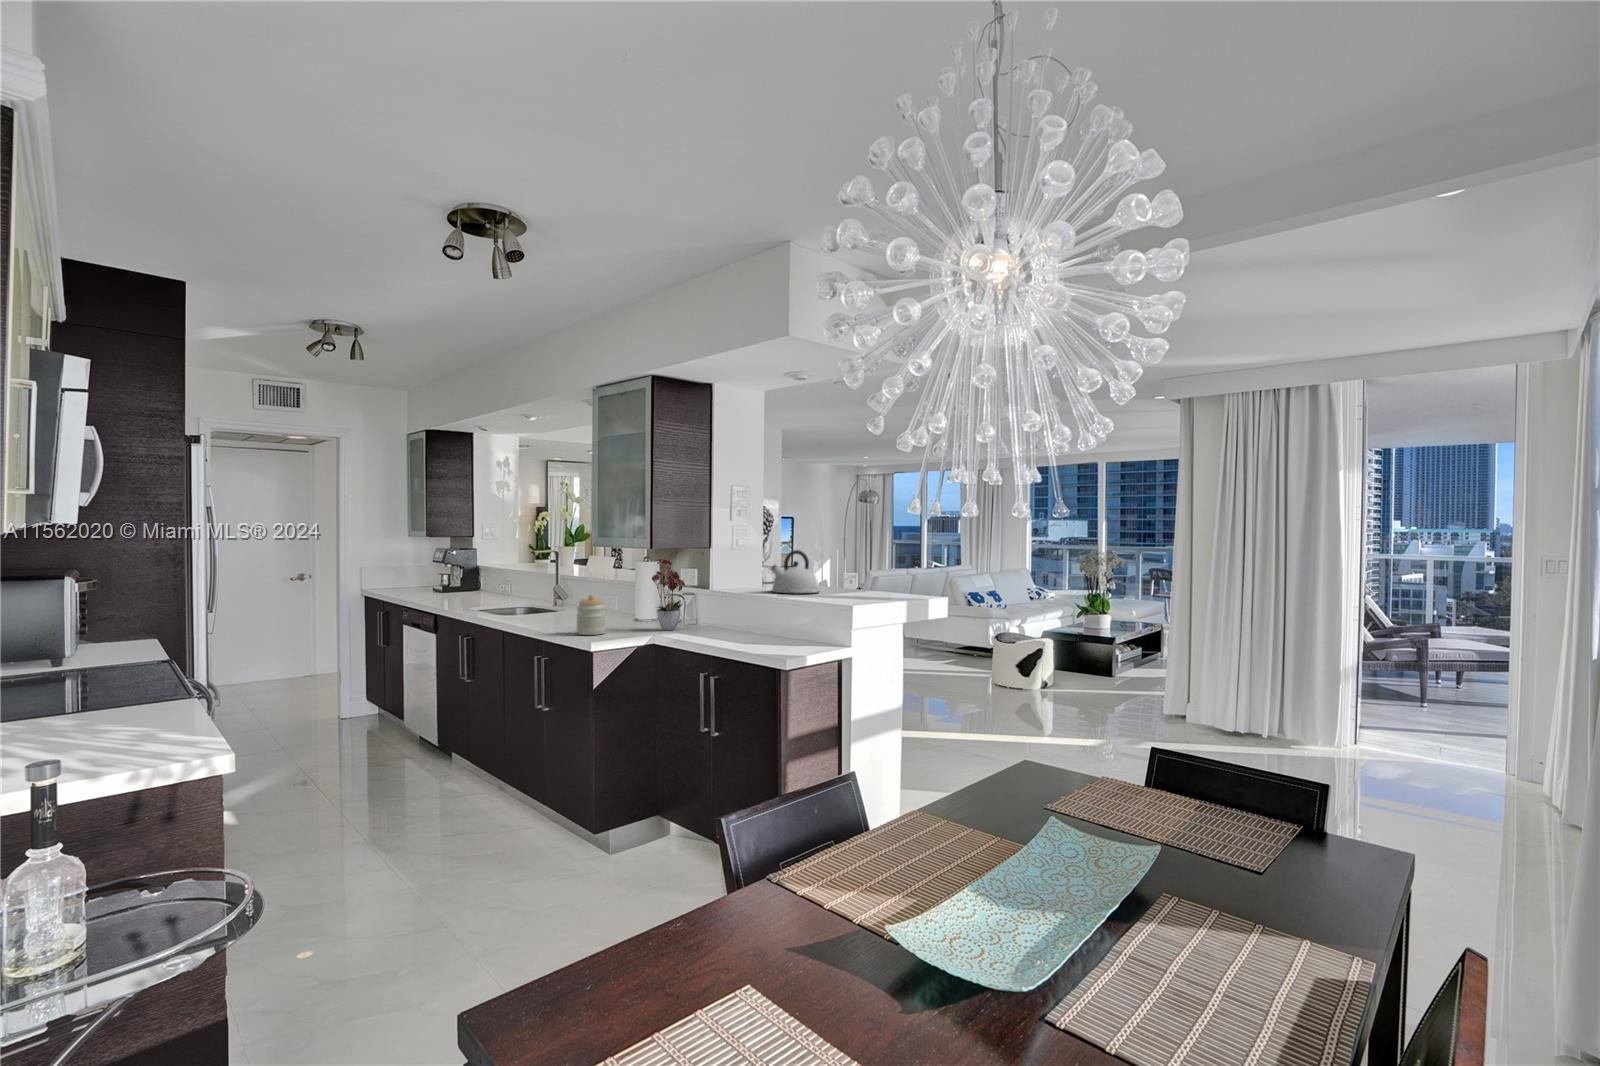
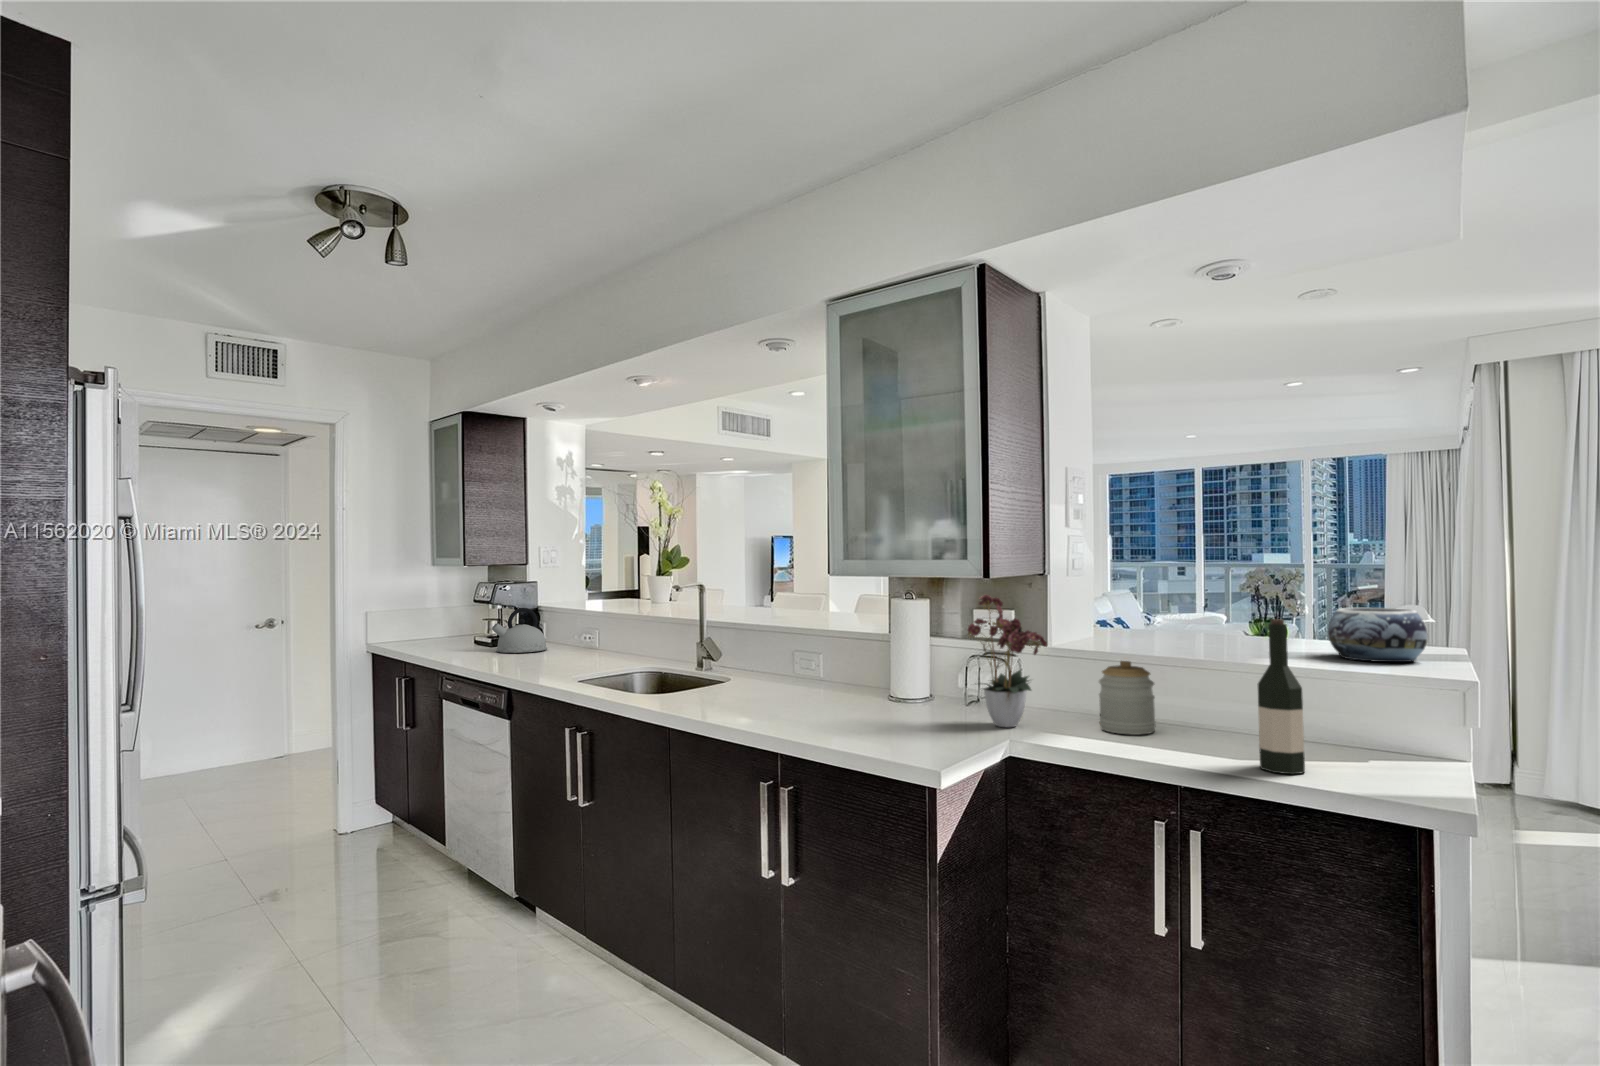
kettle: present [771,550,819,593] -> present [492,608,547,653]
decorative bowl: none [837,569,881,598] -> present [1328,608,1428,662]
wine bottle: none [743,571,763,646] -> present [1257,619,1305,774]
jar: present [576,595,606,635] -> present [1099,661,1156,735]

